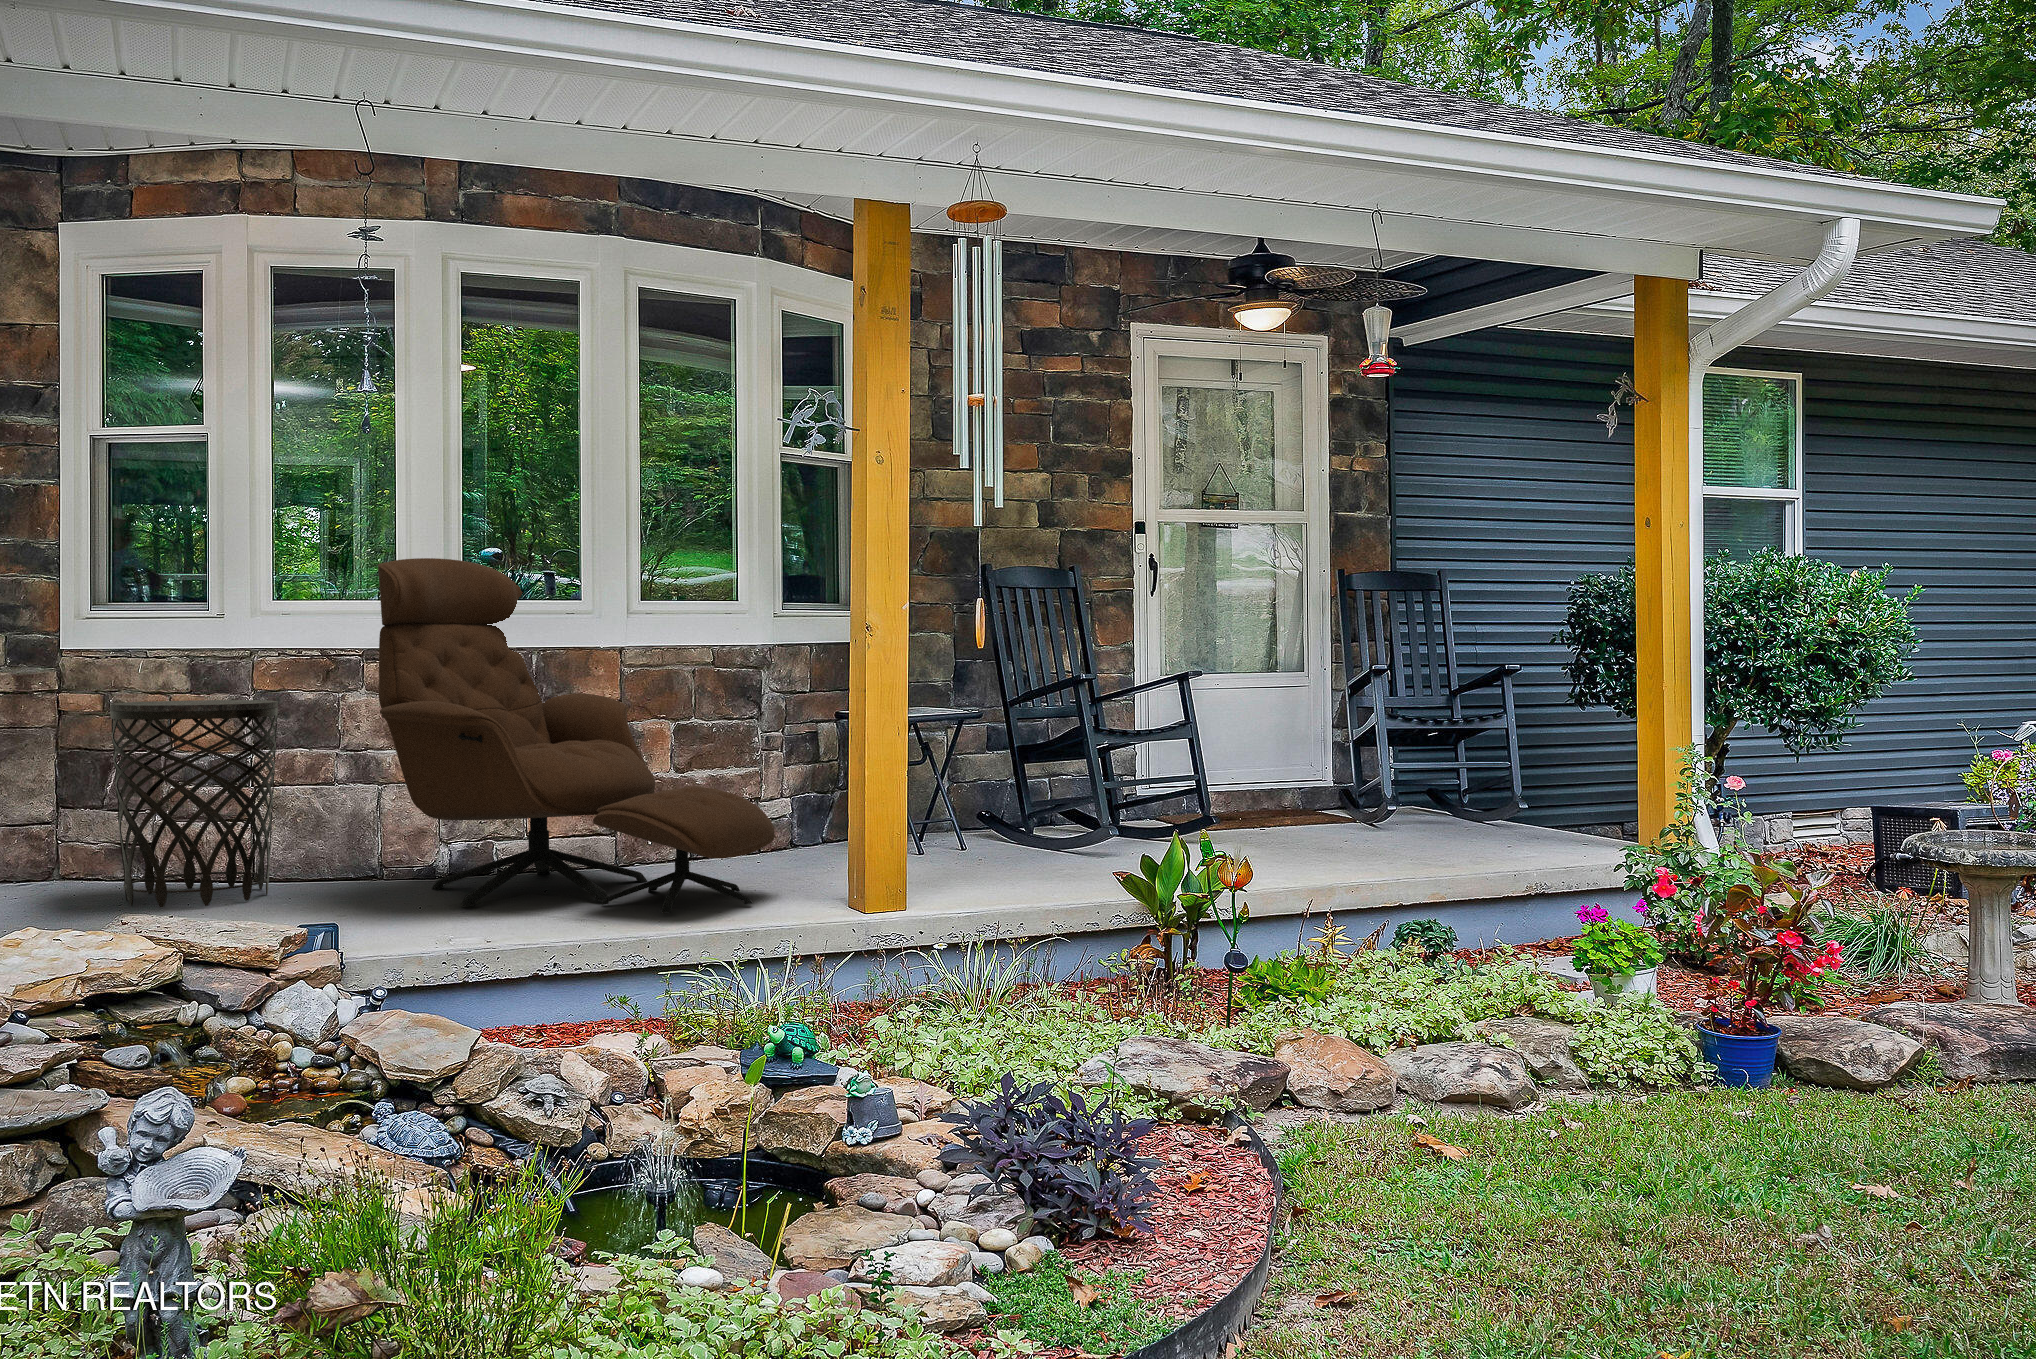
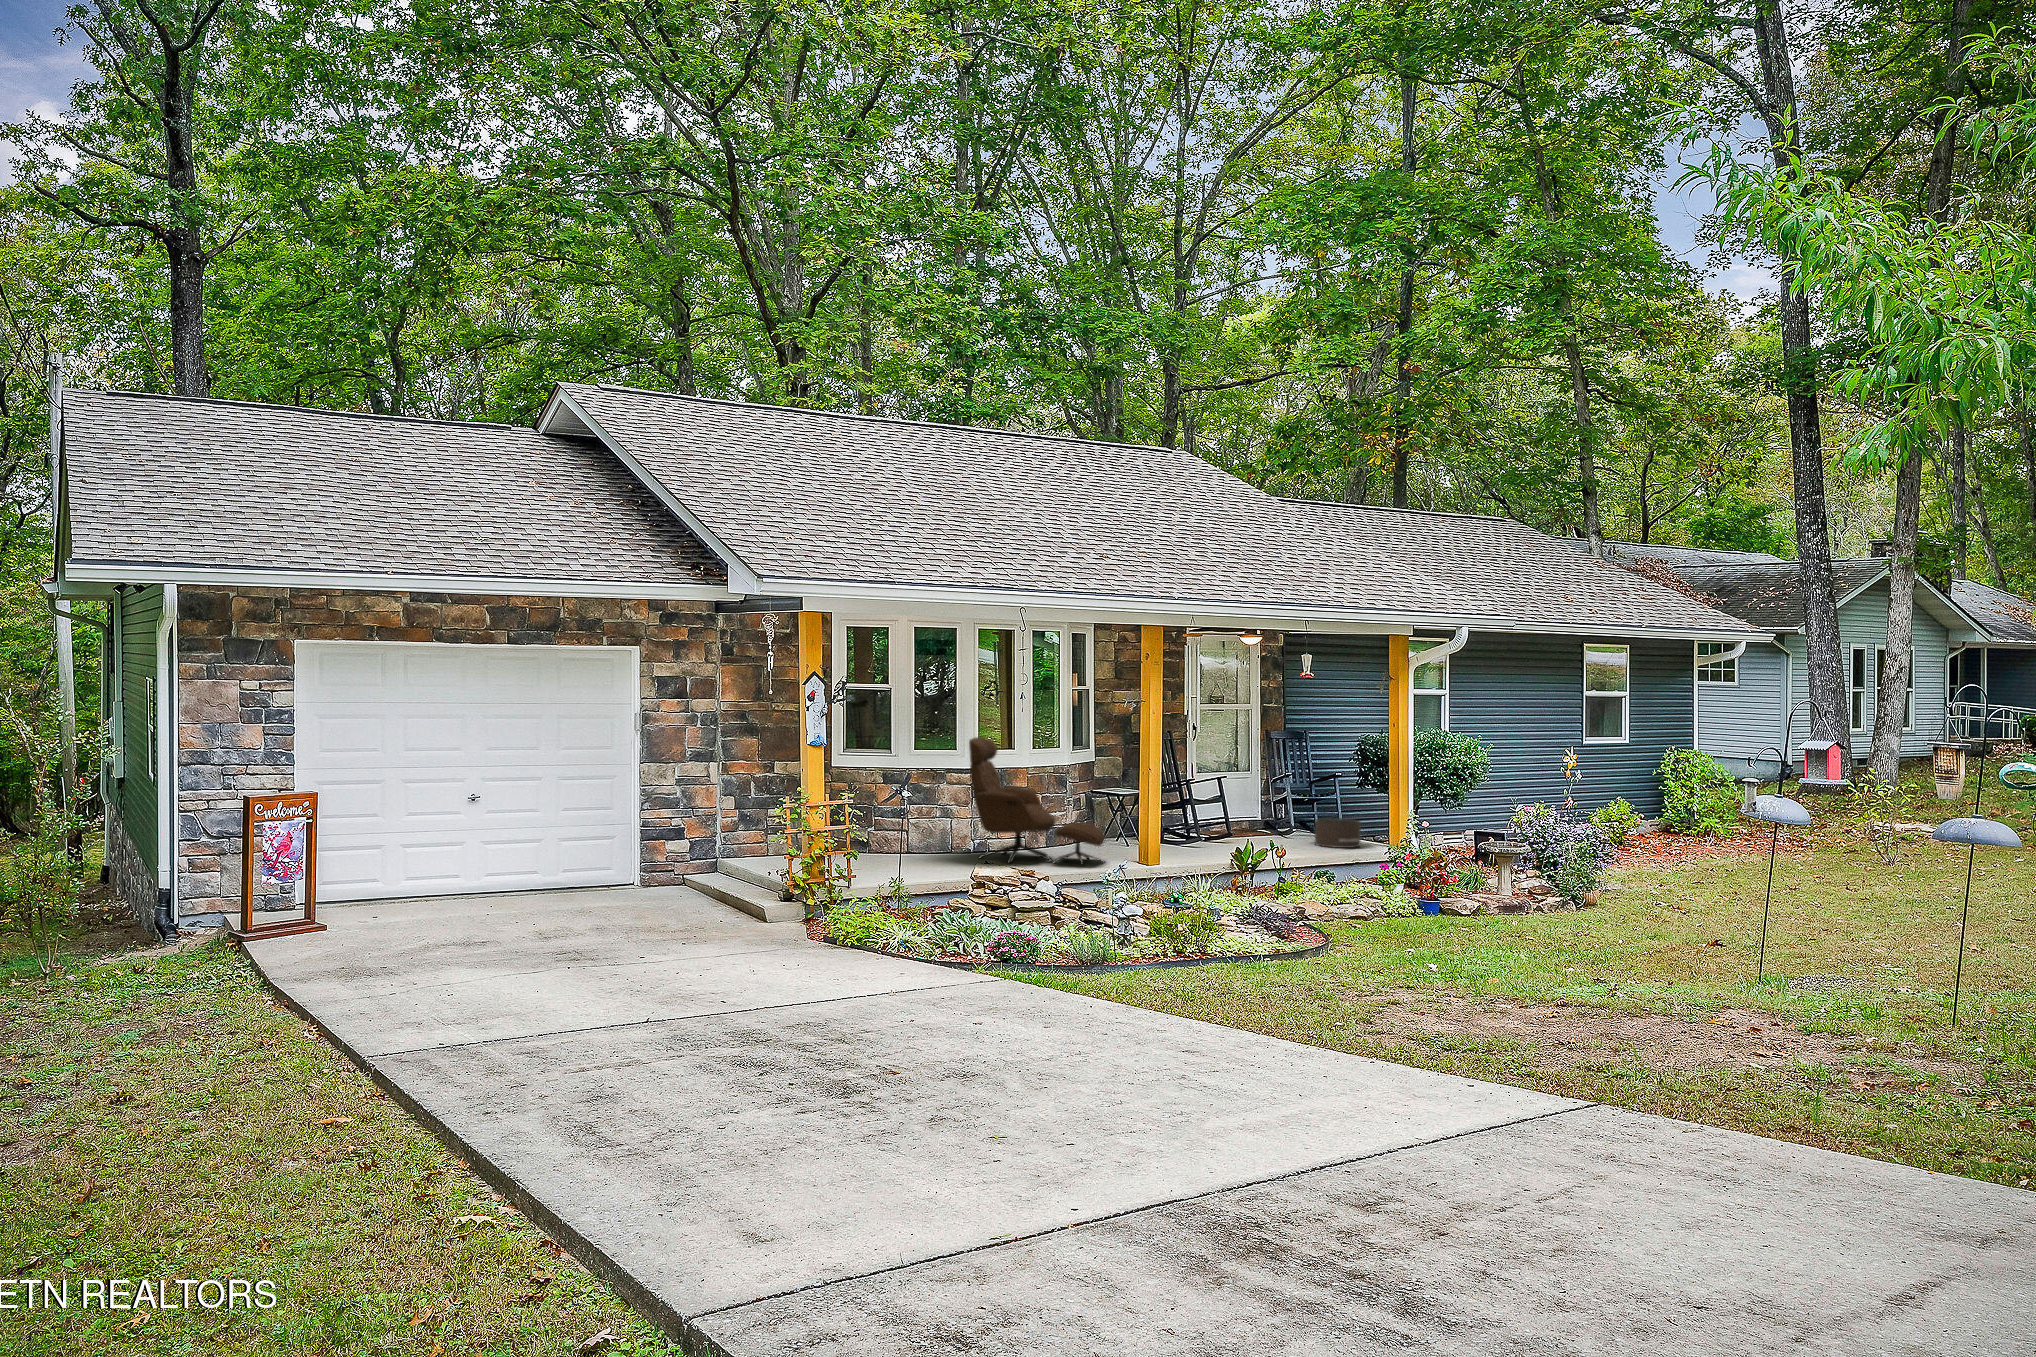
side table: present [110,700,278,908] -> none [879,789,933,864]
pouf: none [1424,776,1563,851] -> present [1307,818,1361,848]

